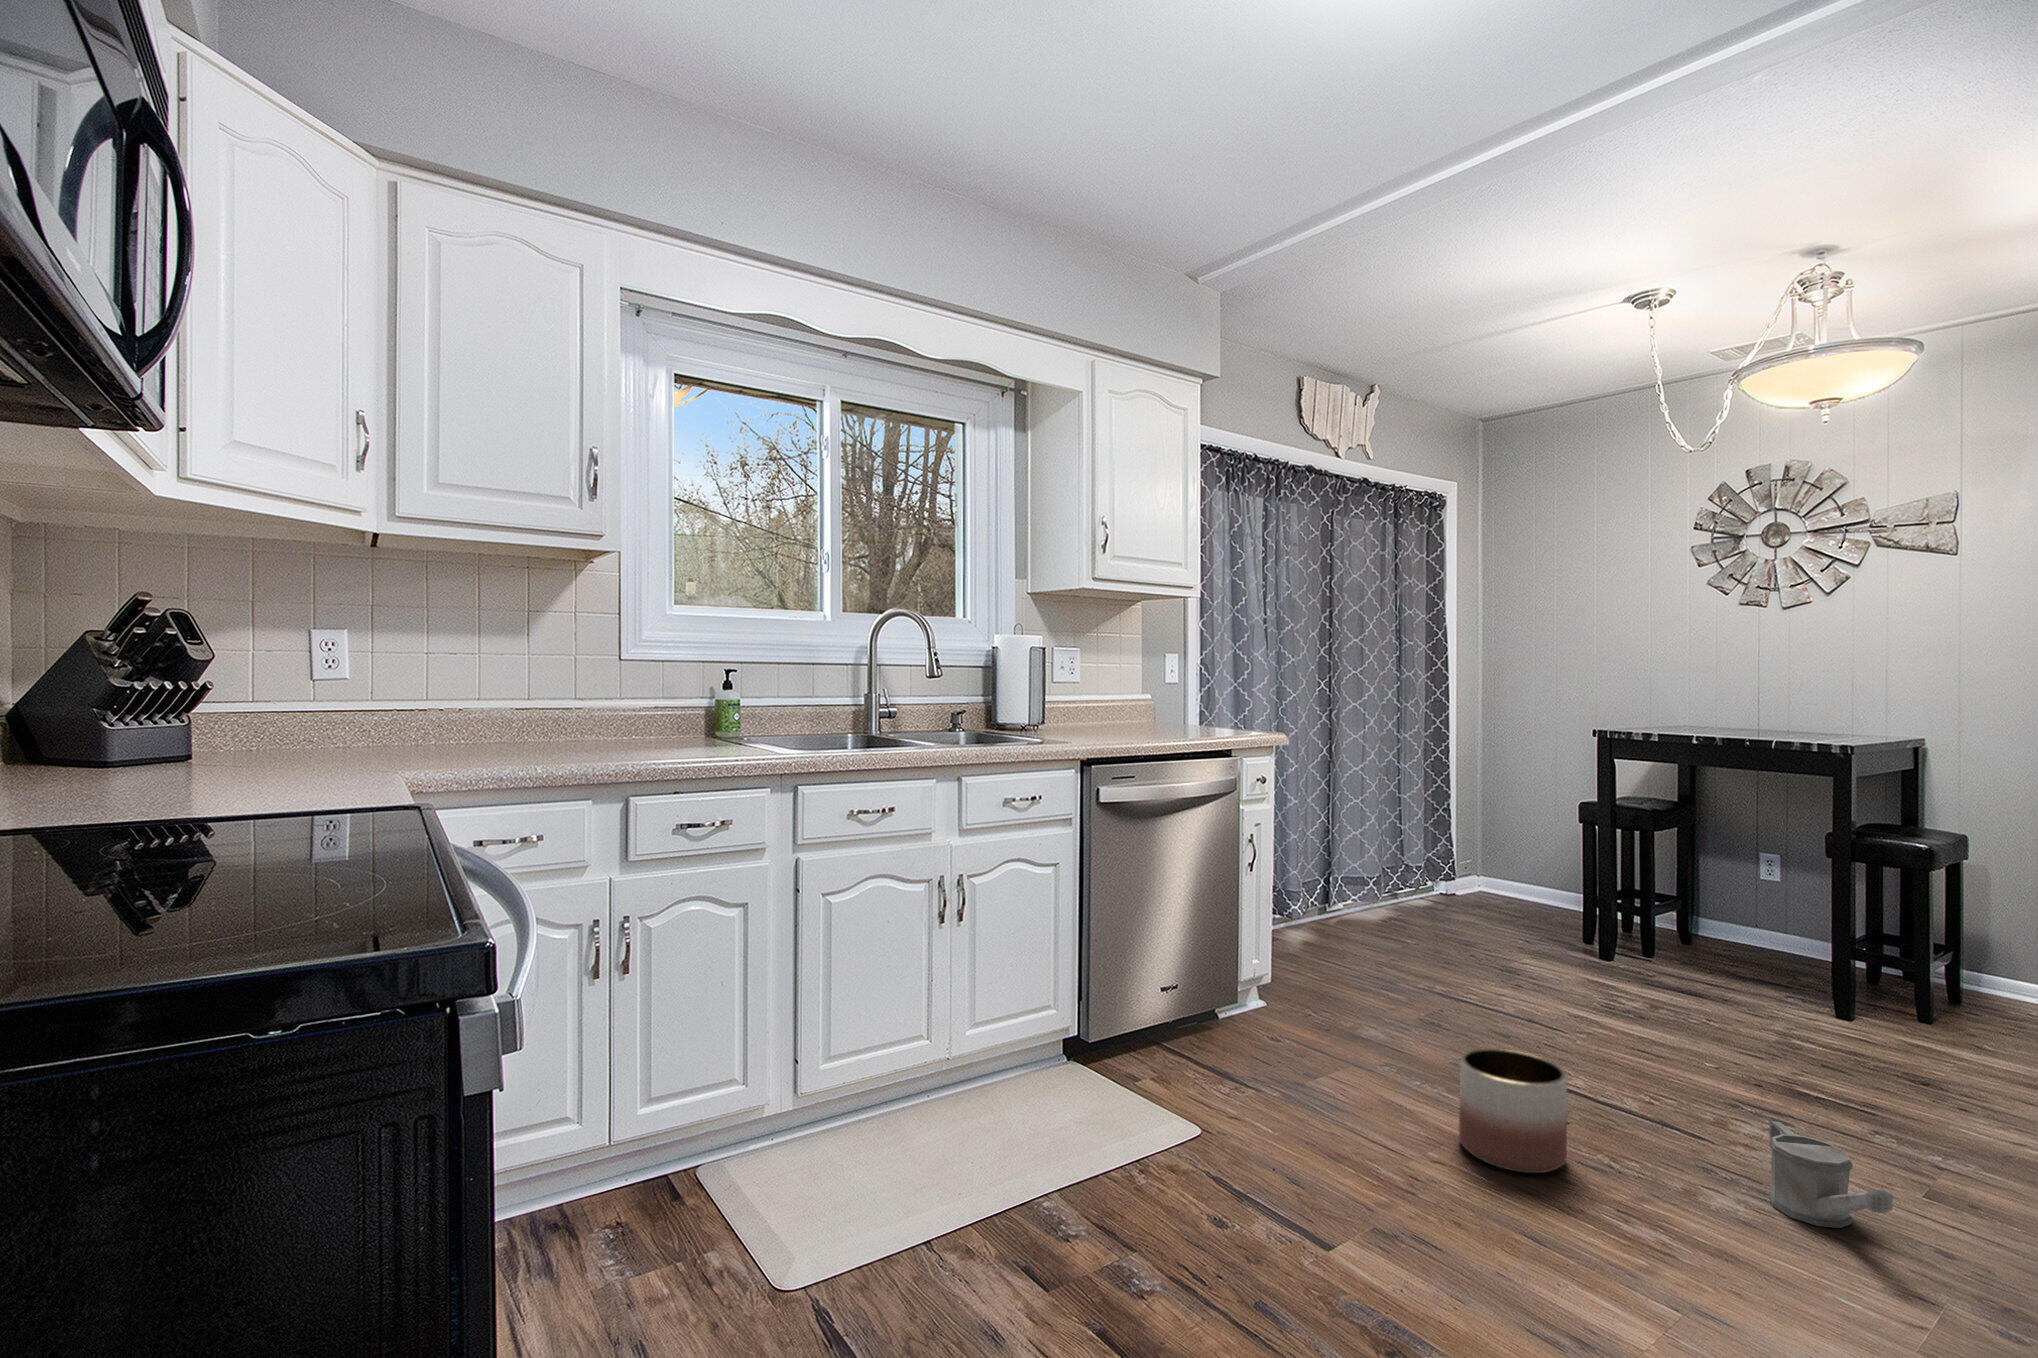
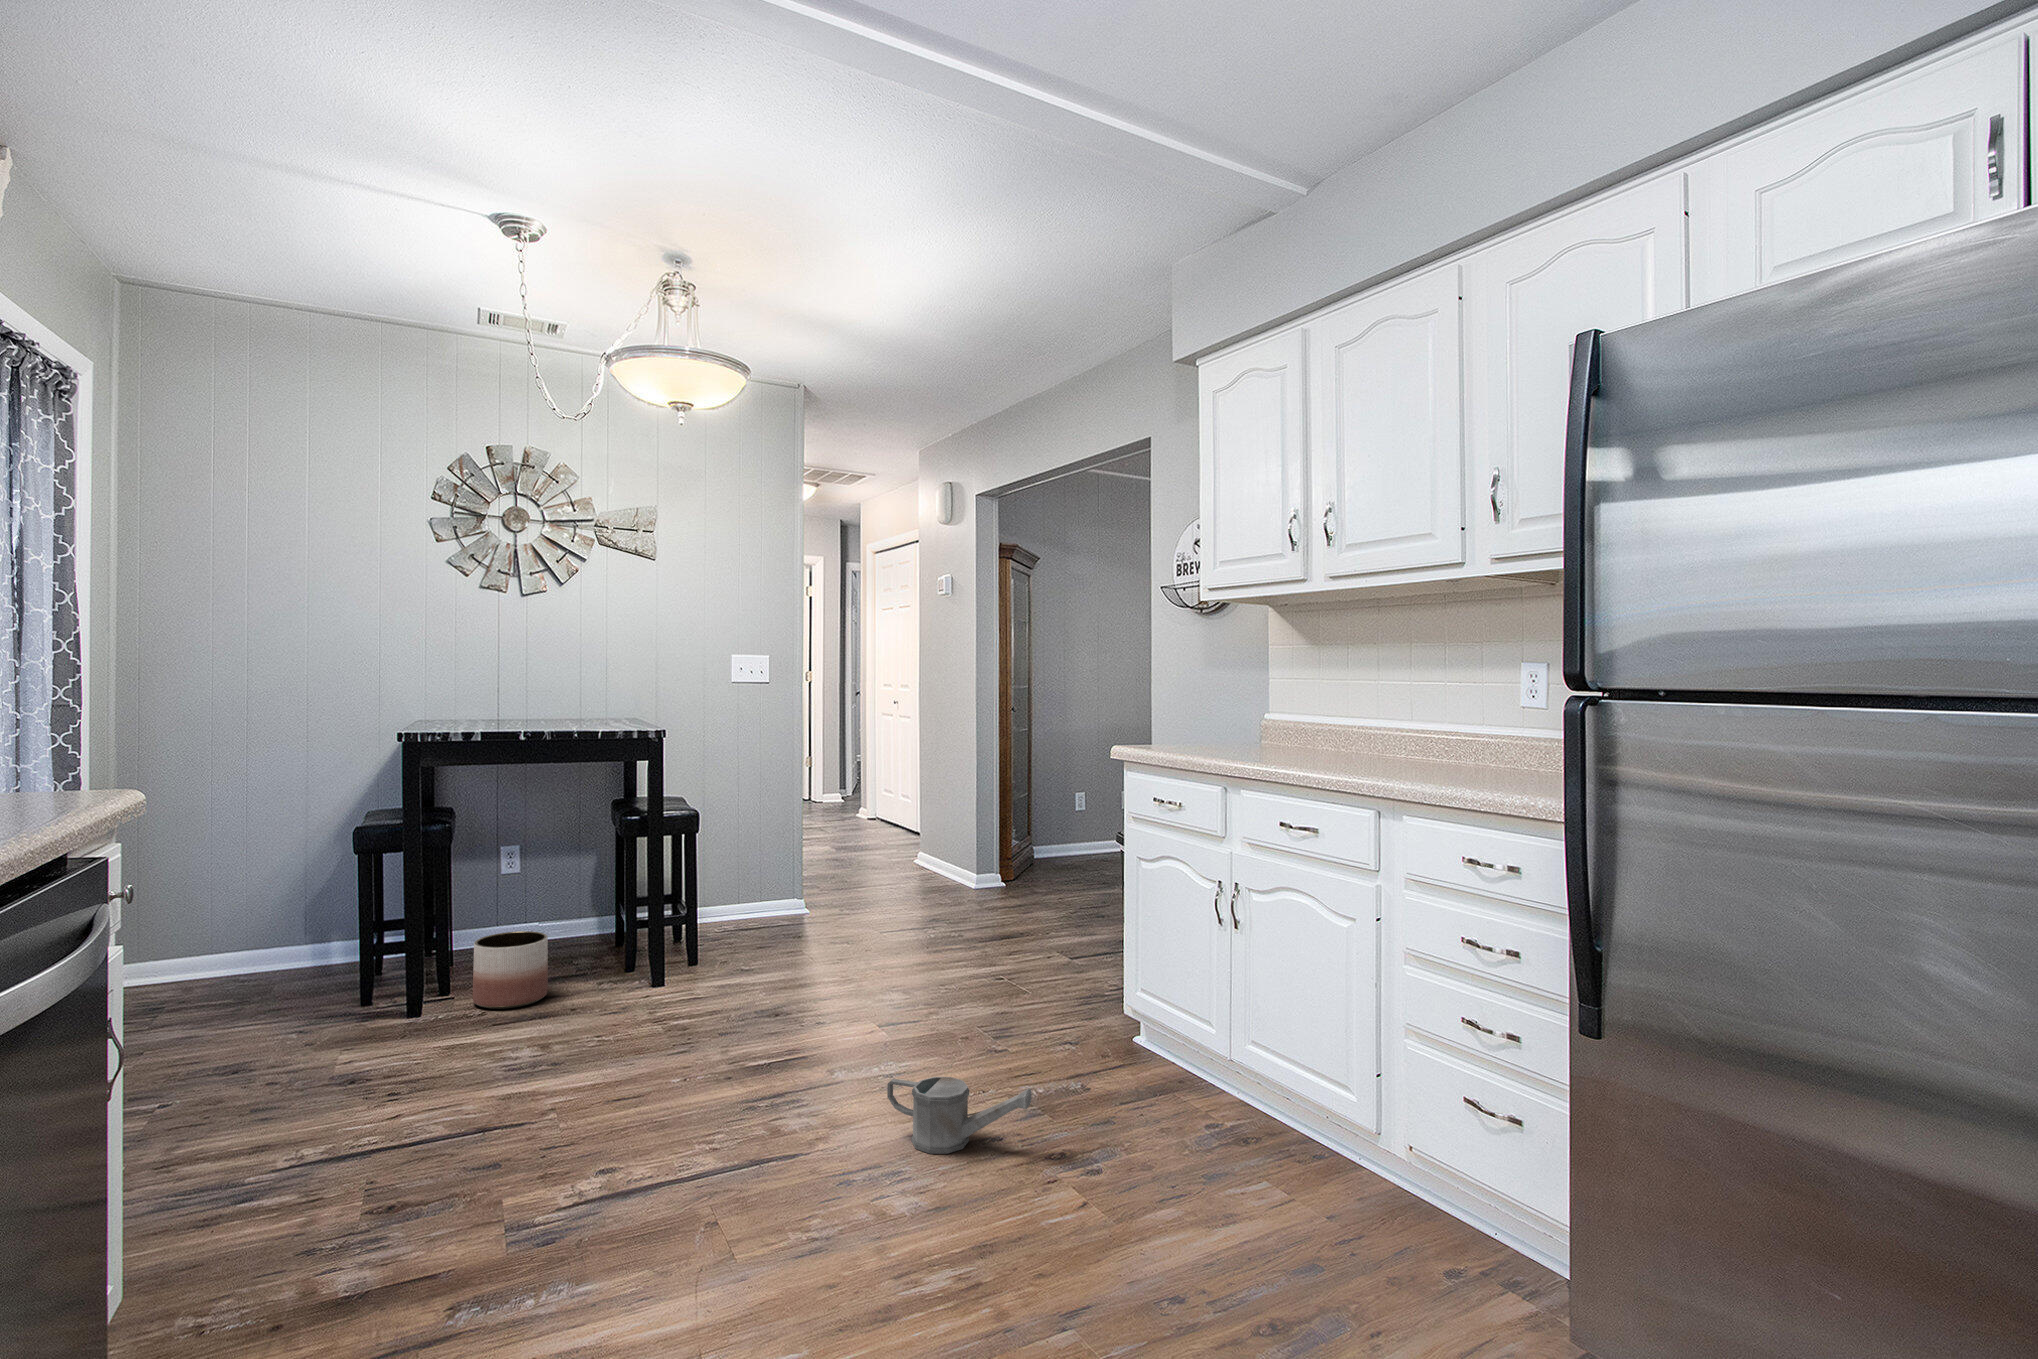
planter: present [1459,1048,1567,1173] -> present [473,931,548,1009]

